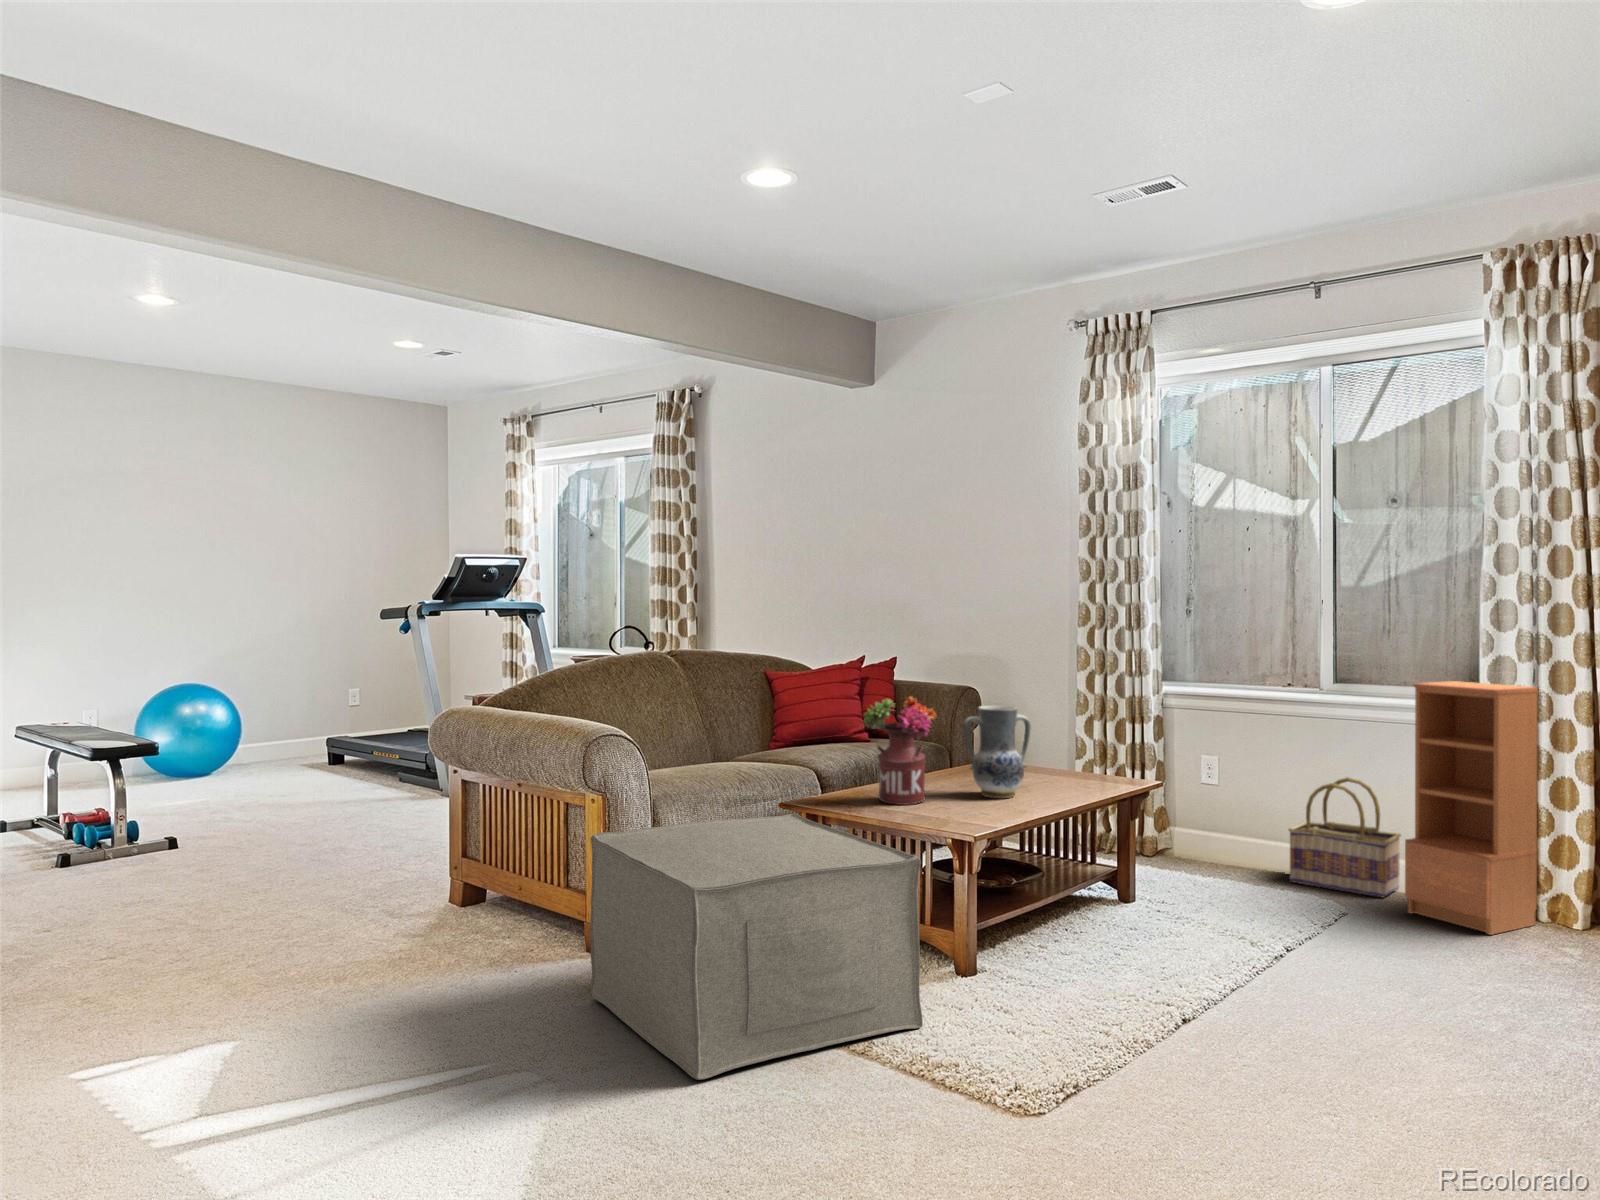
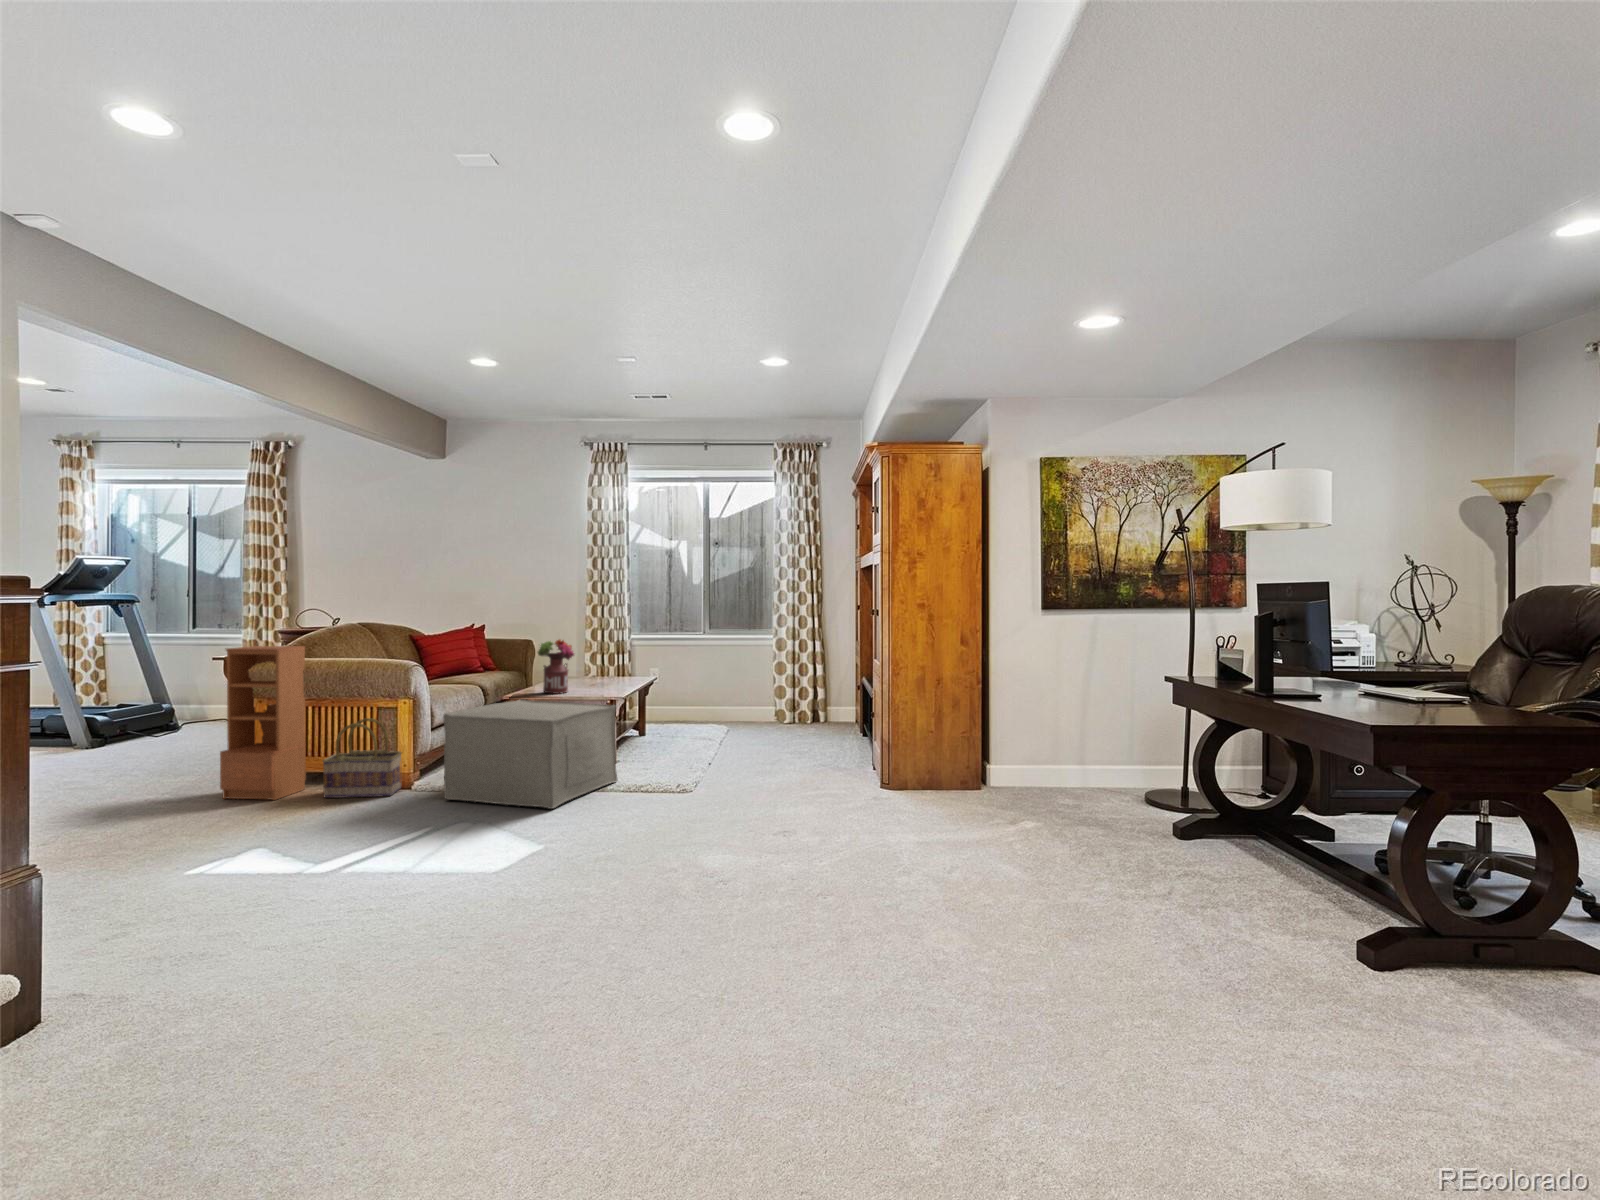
bookcase: present [1405,681,1538,935] -> present [220,646,306,800]
vase: present [964,706,1031,798] -> none [581,643,610,688]
basket: present [1289,777,1401,897] -> present [323,718,402,798]

